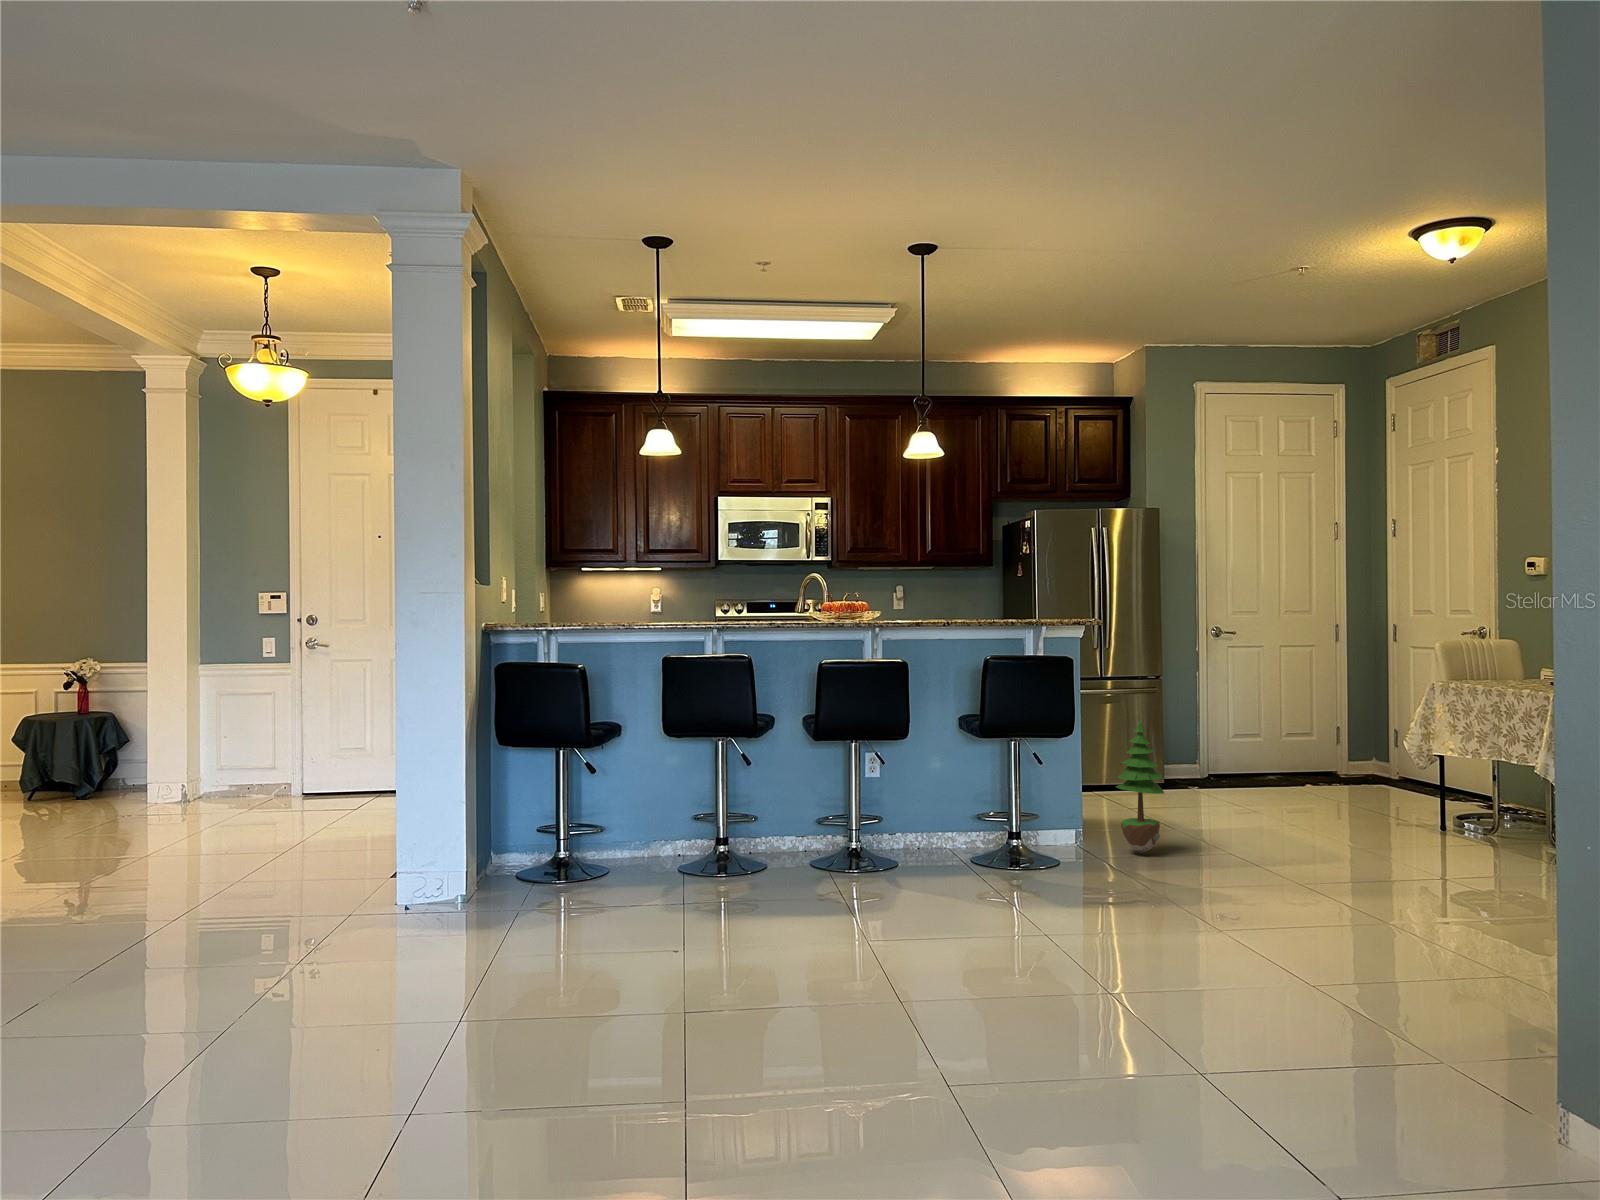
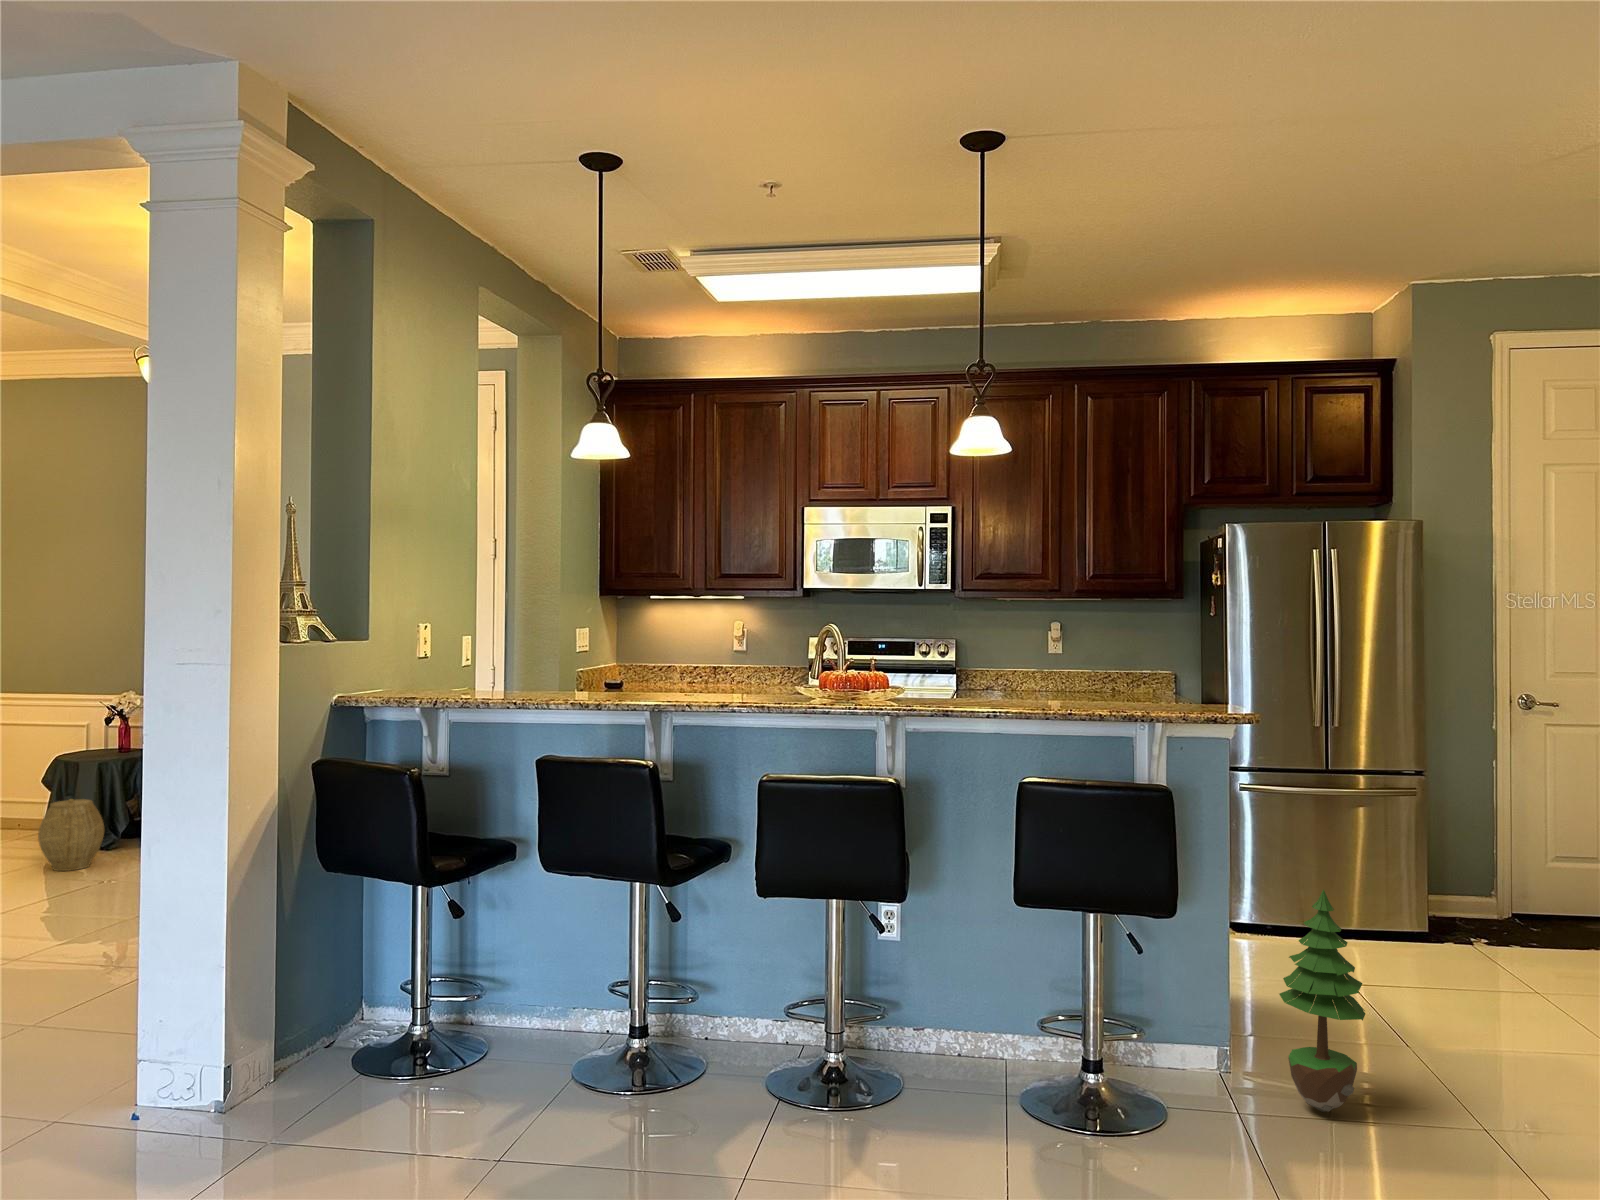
woven basket: none [36,751,96,816] -> present [38,799,104,871]

